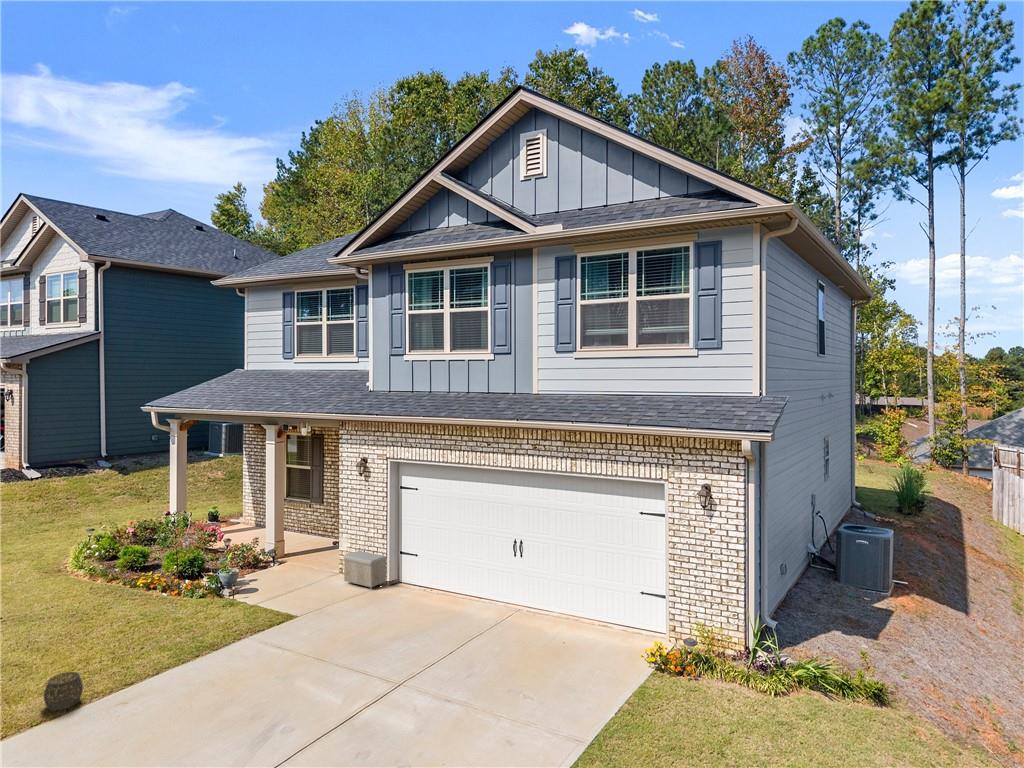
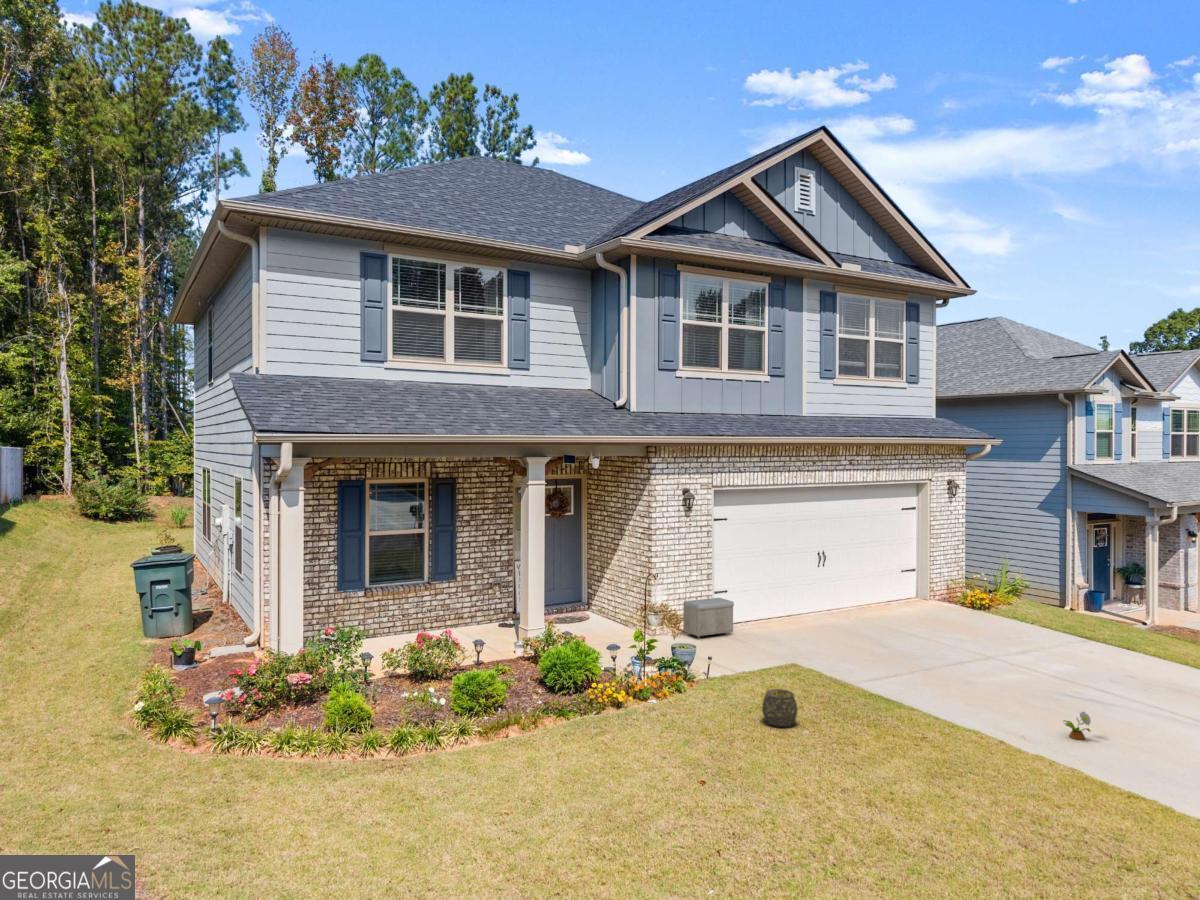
woven basket: present [44,672,83,710] -> present [762,689,797,727]
decorative plant: none [35,721,68,747] -> present [1063,711,1091,740]

